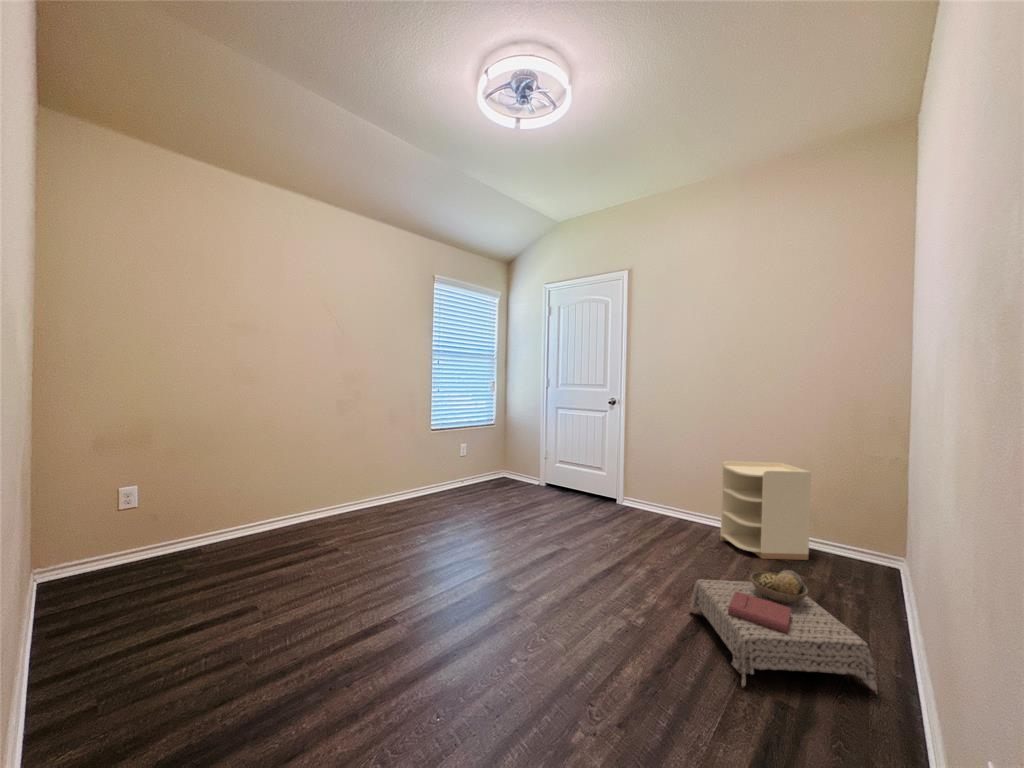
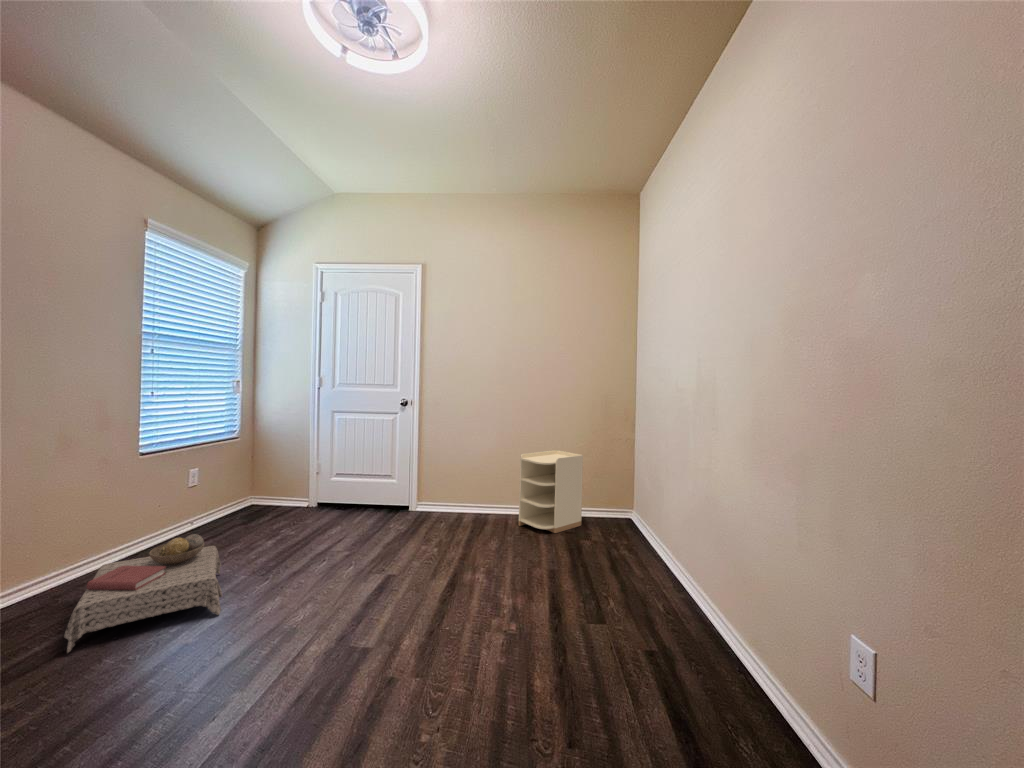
ottoman: present [690,570,877,694] -> present [64,534,222,653]

